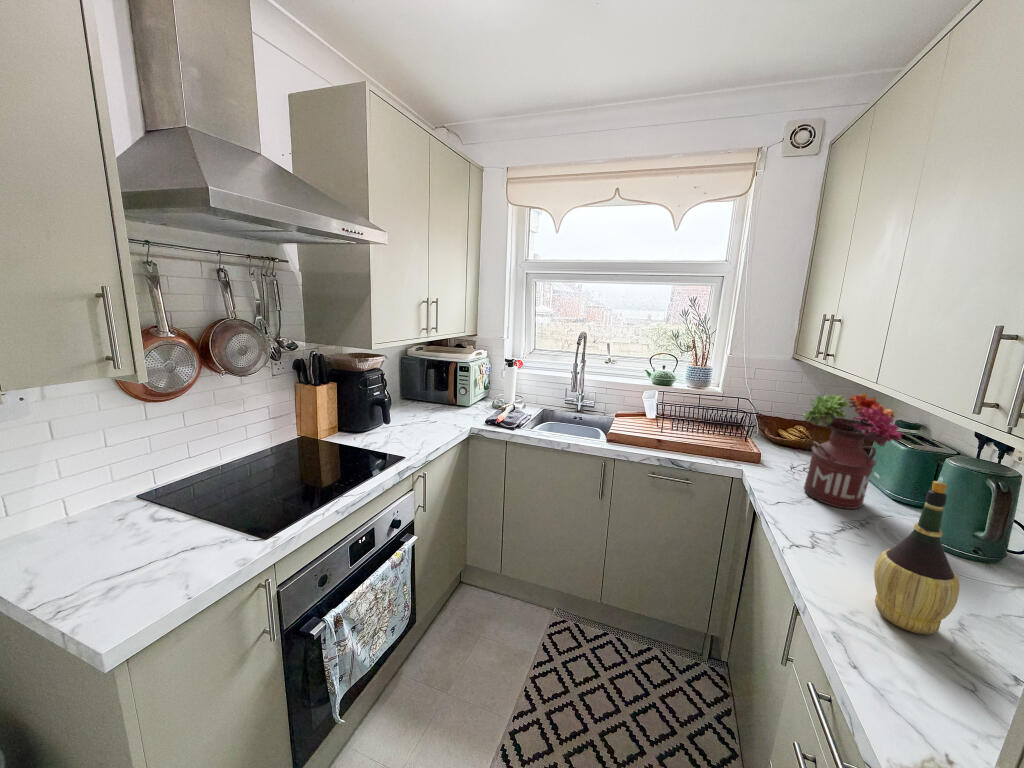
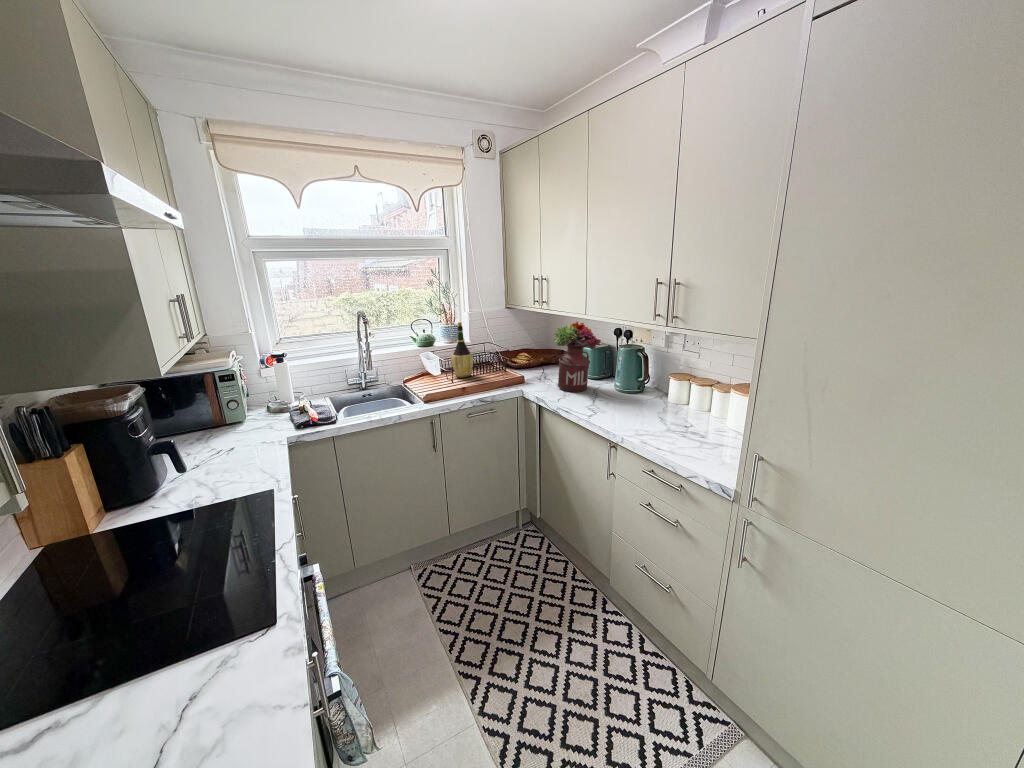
wine bottle: present [874,481,960,634] -> present [451,322,473,377]

